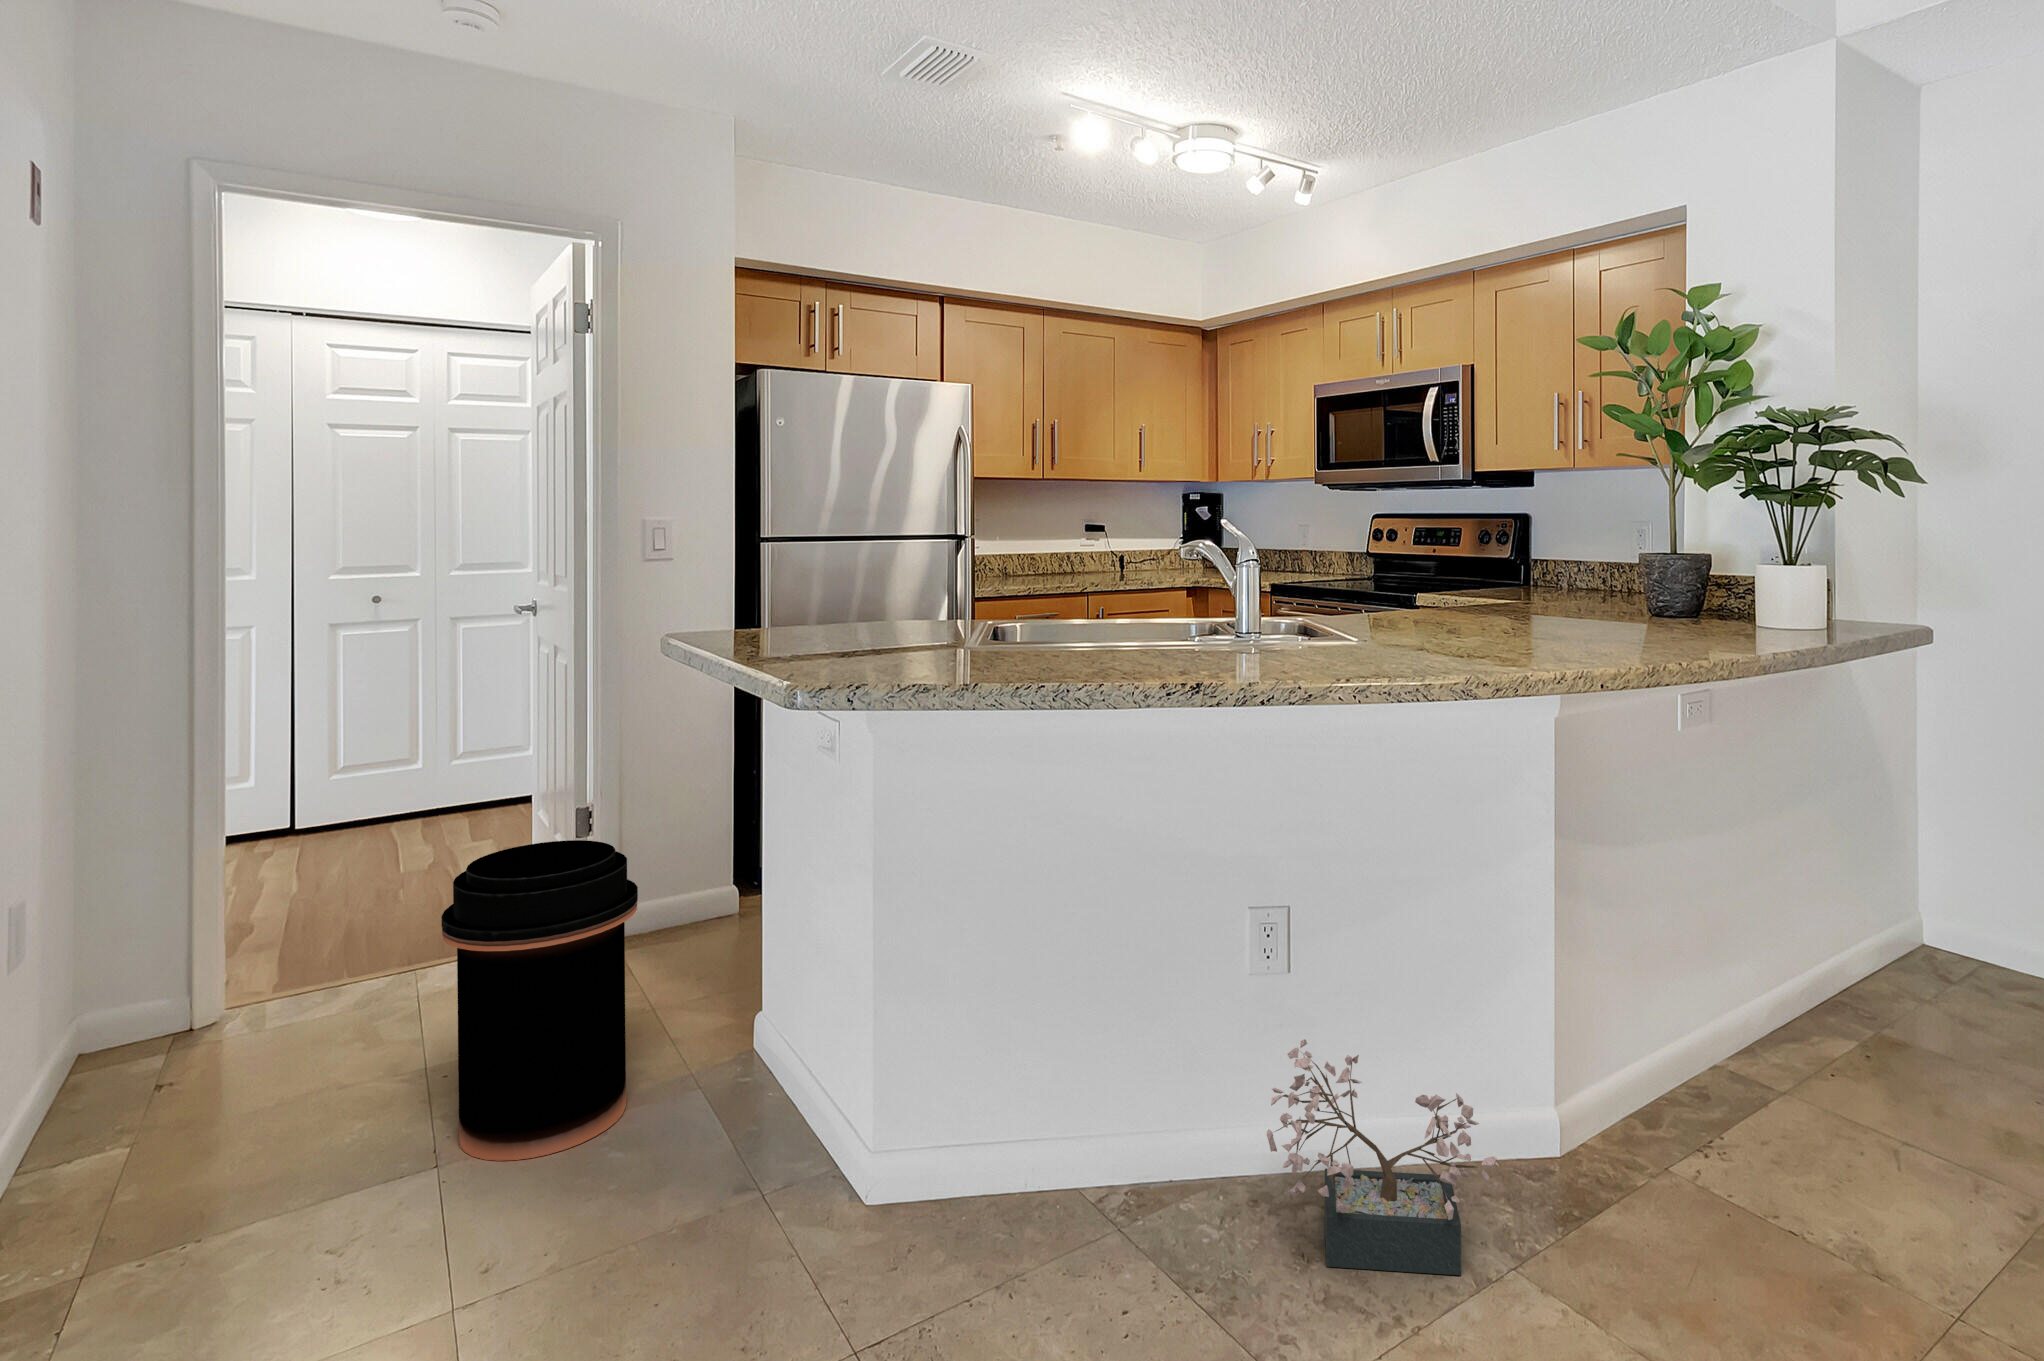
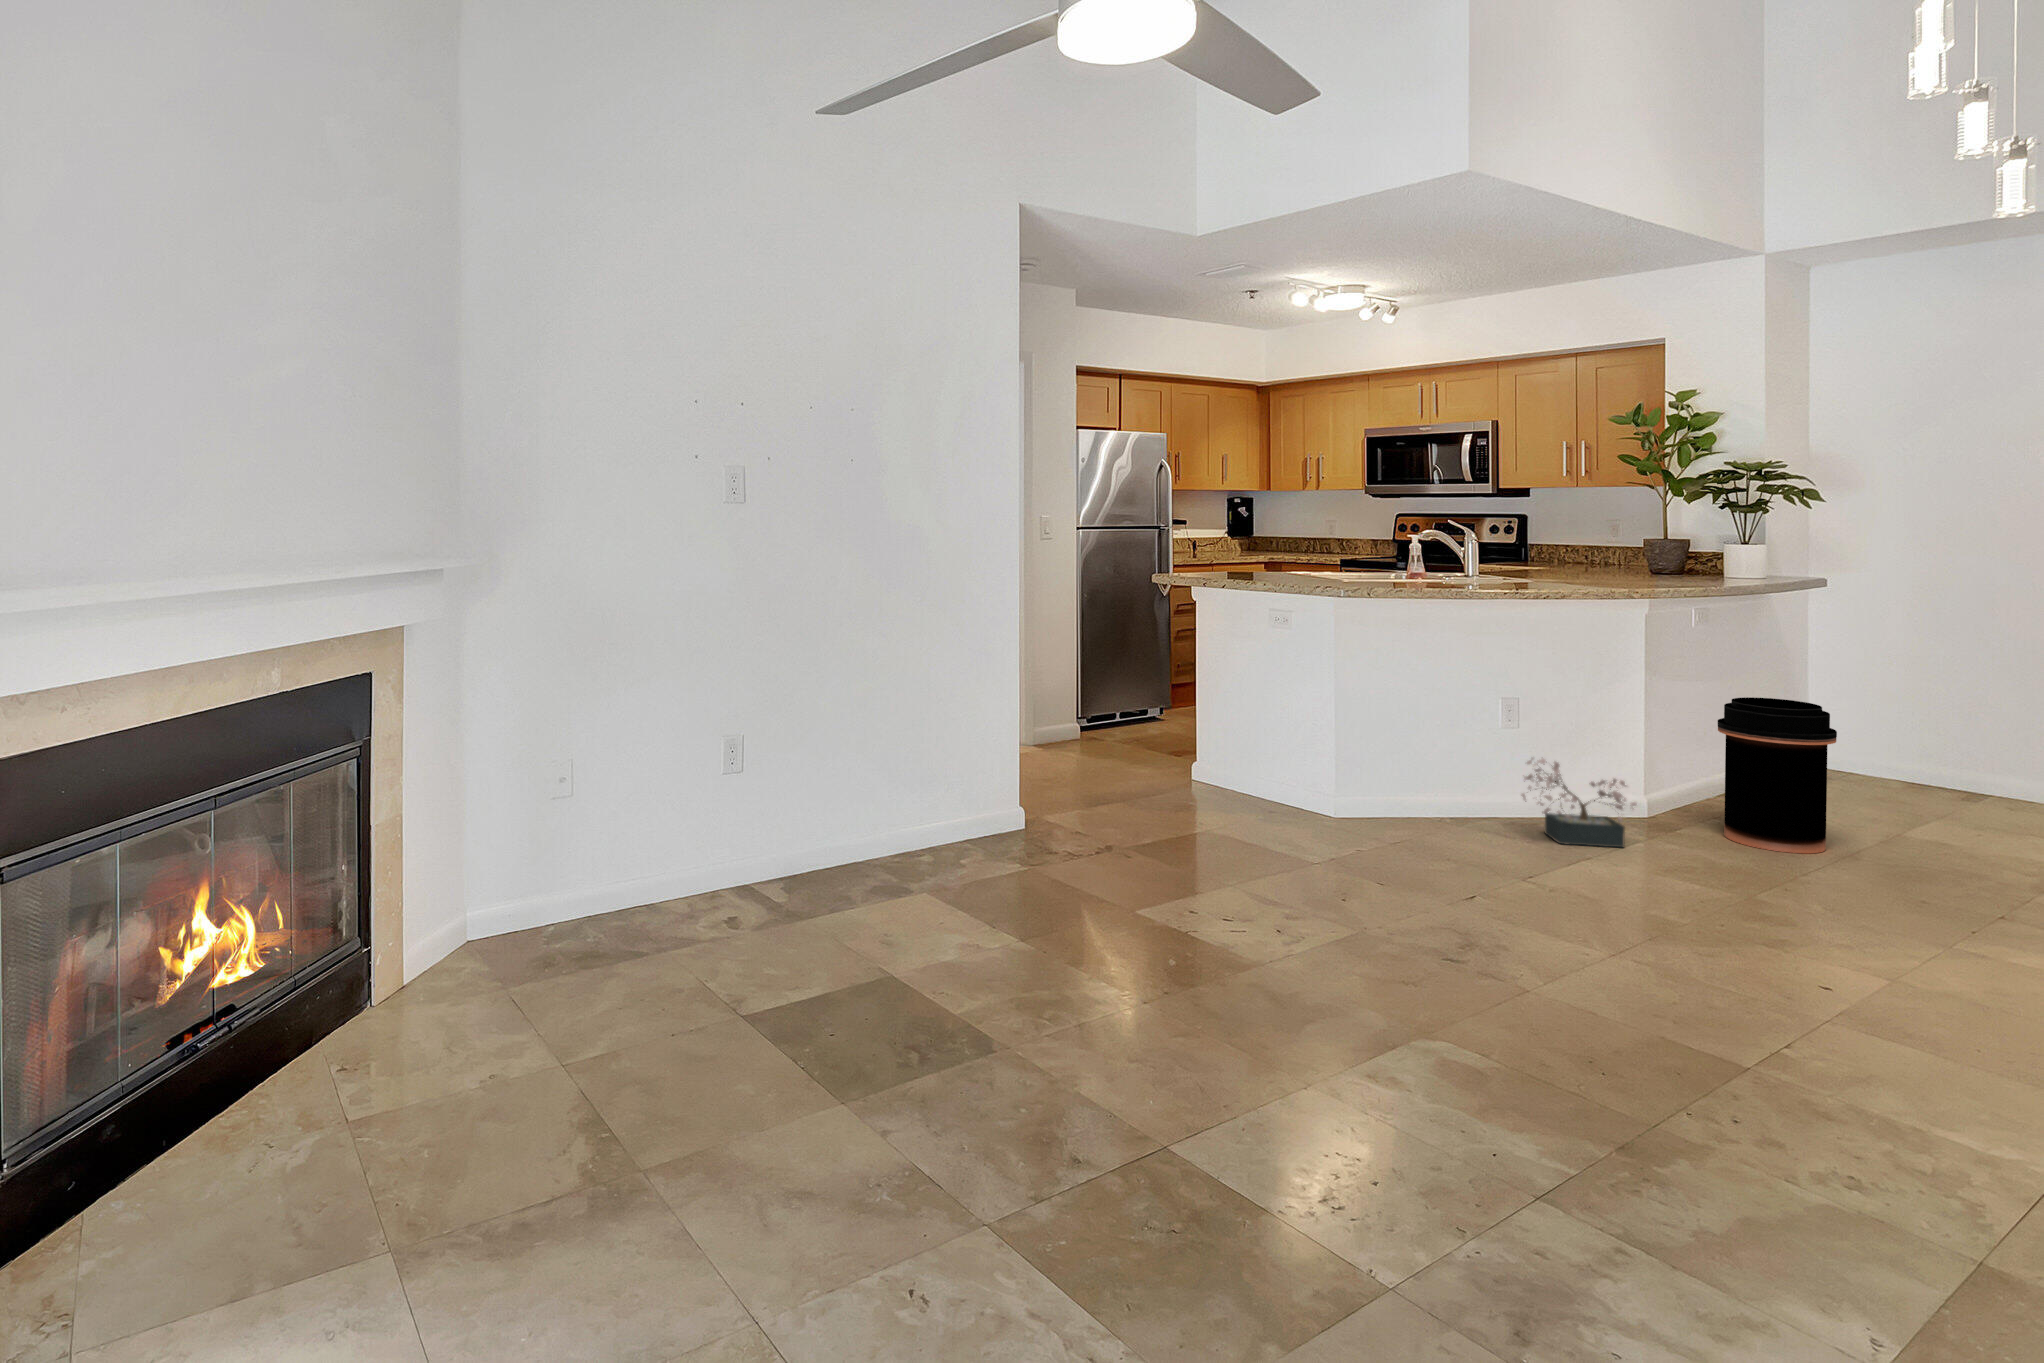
trash can: present [441,840,638,1161] -> present [1718,697,1837,853]

